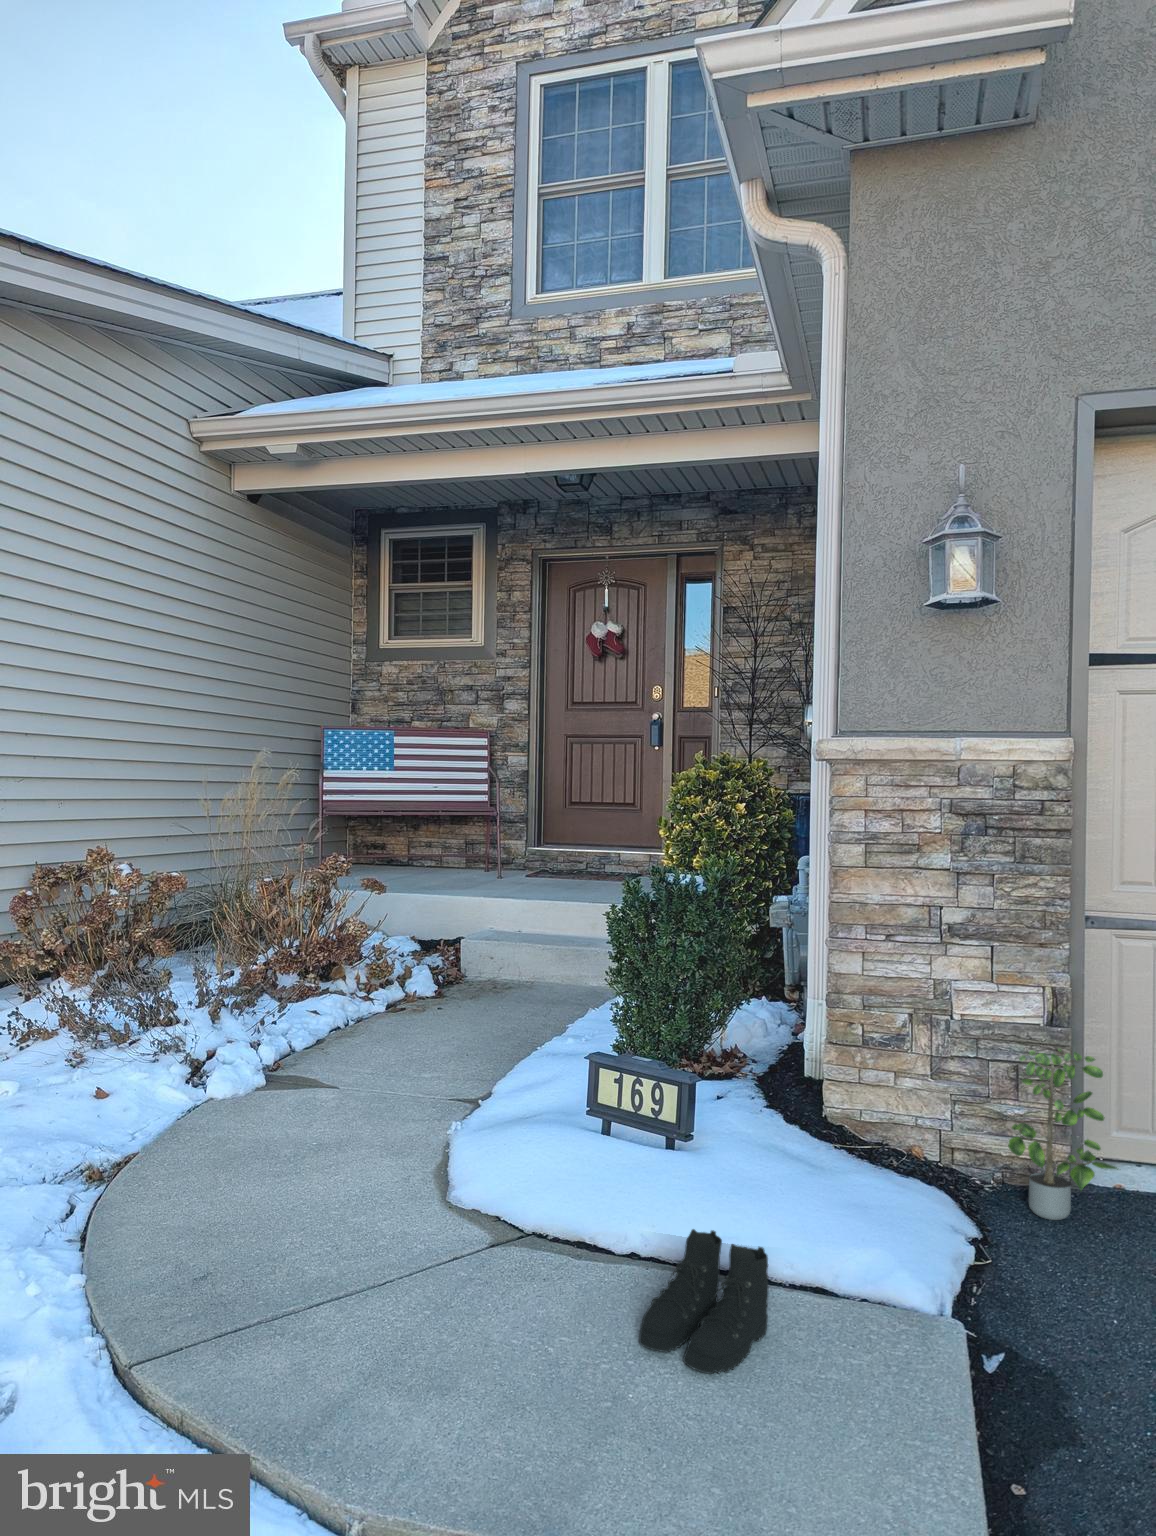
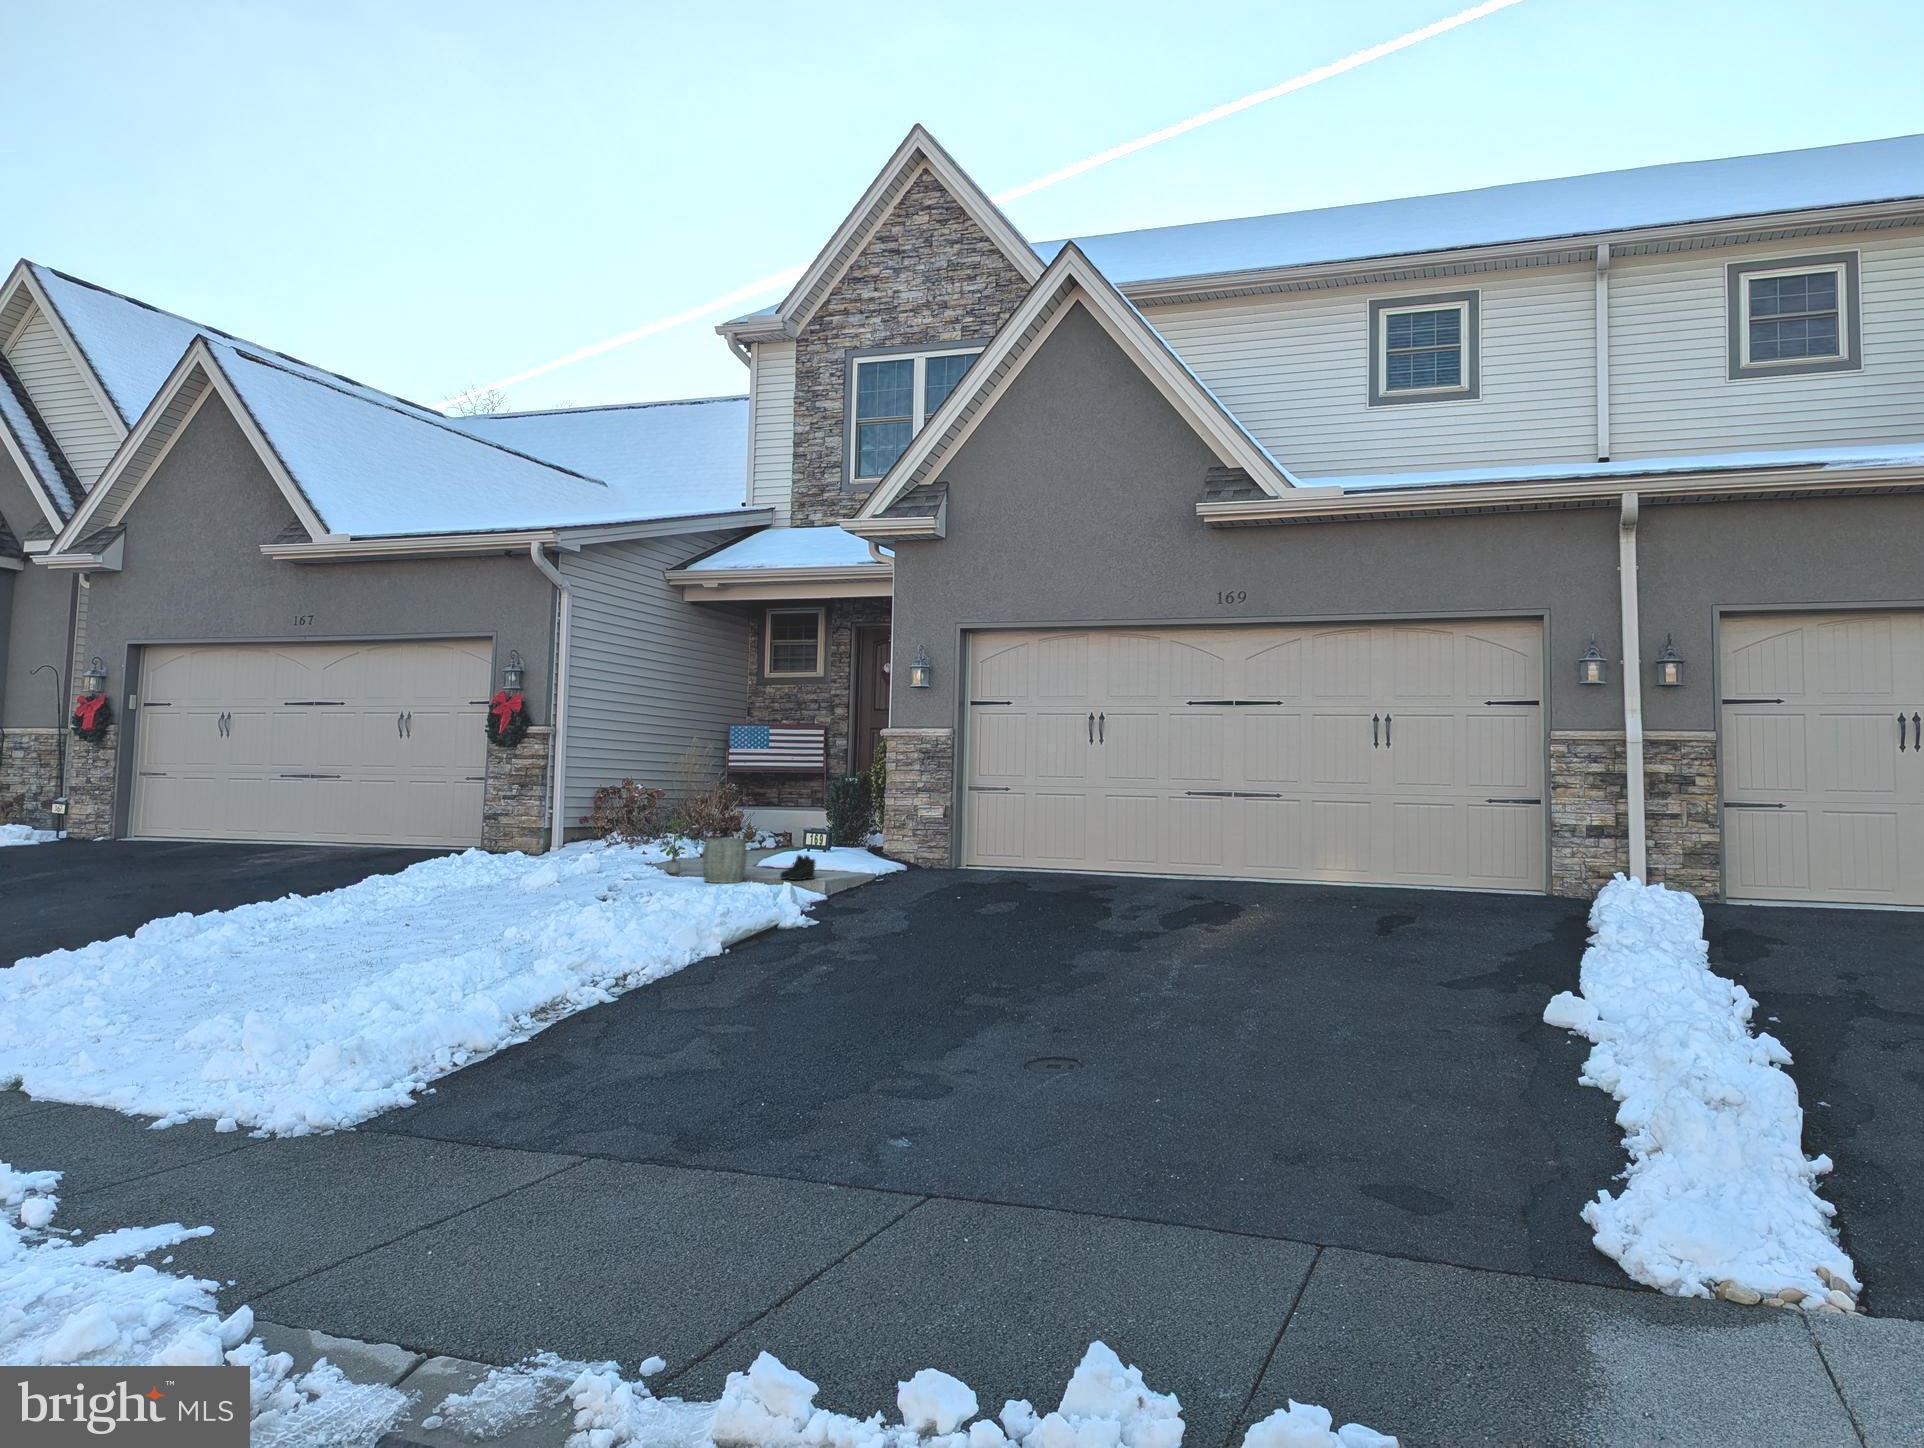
potted plant: present [1008,1048,1117,1220] -> present [660,819,686,874]
woven basket: none [341,1198,527,1467] -> present [703,838,747,883]

